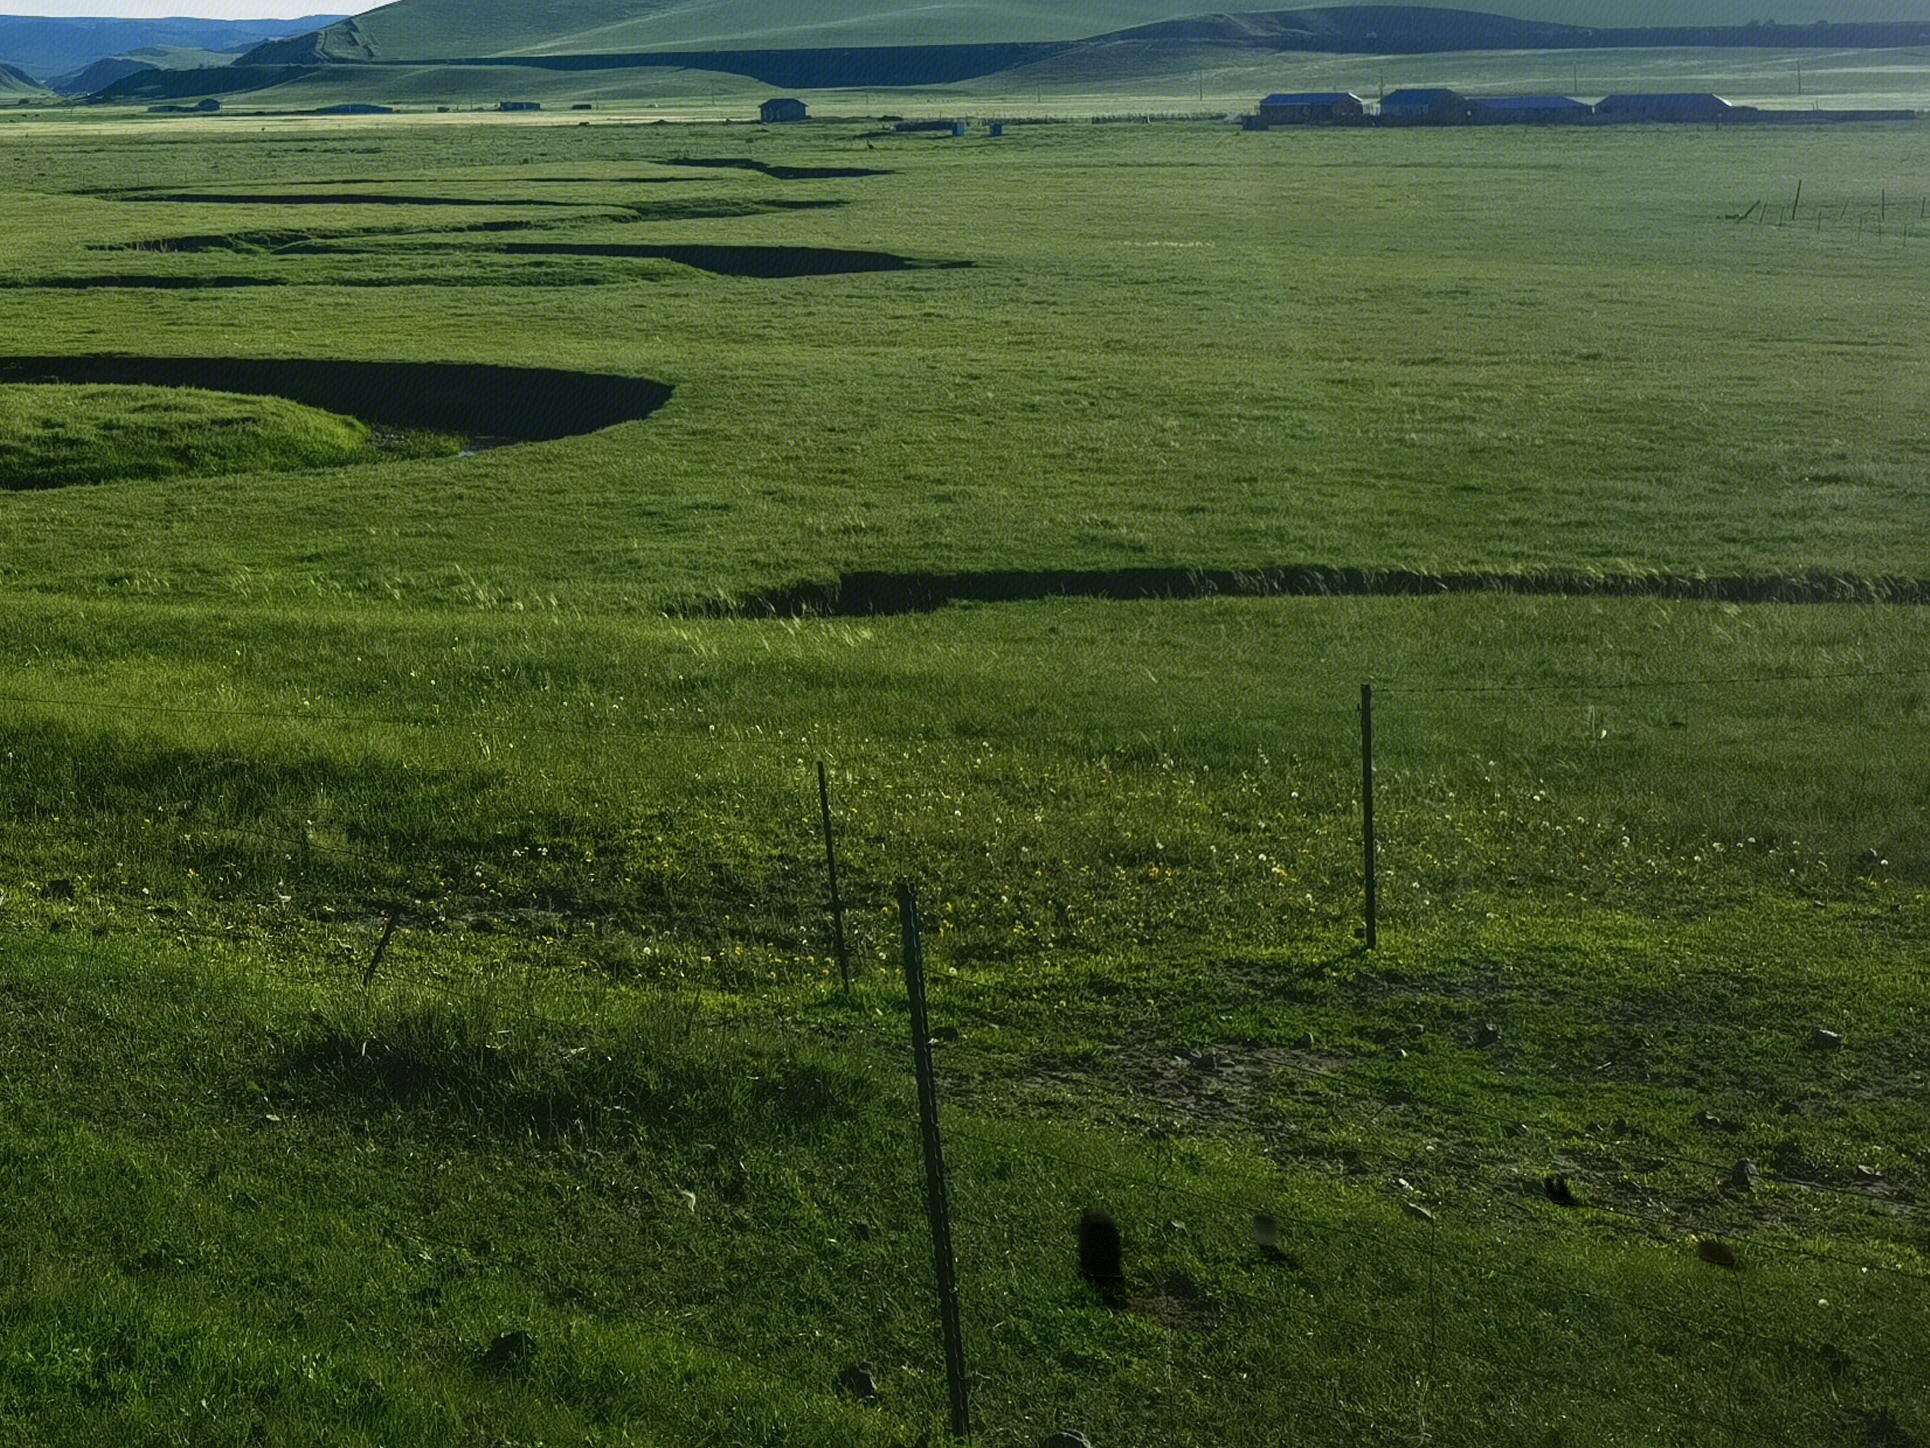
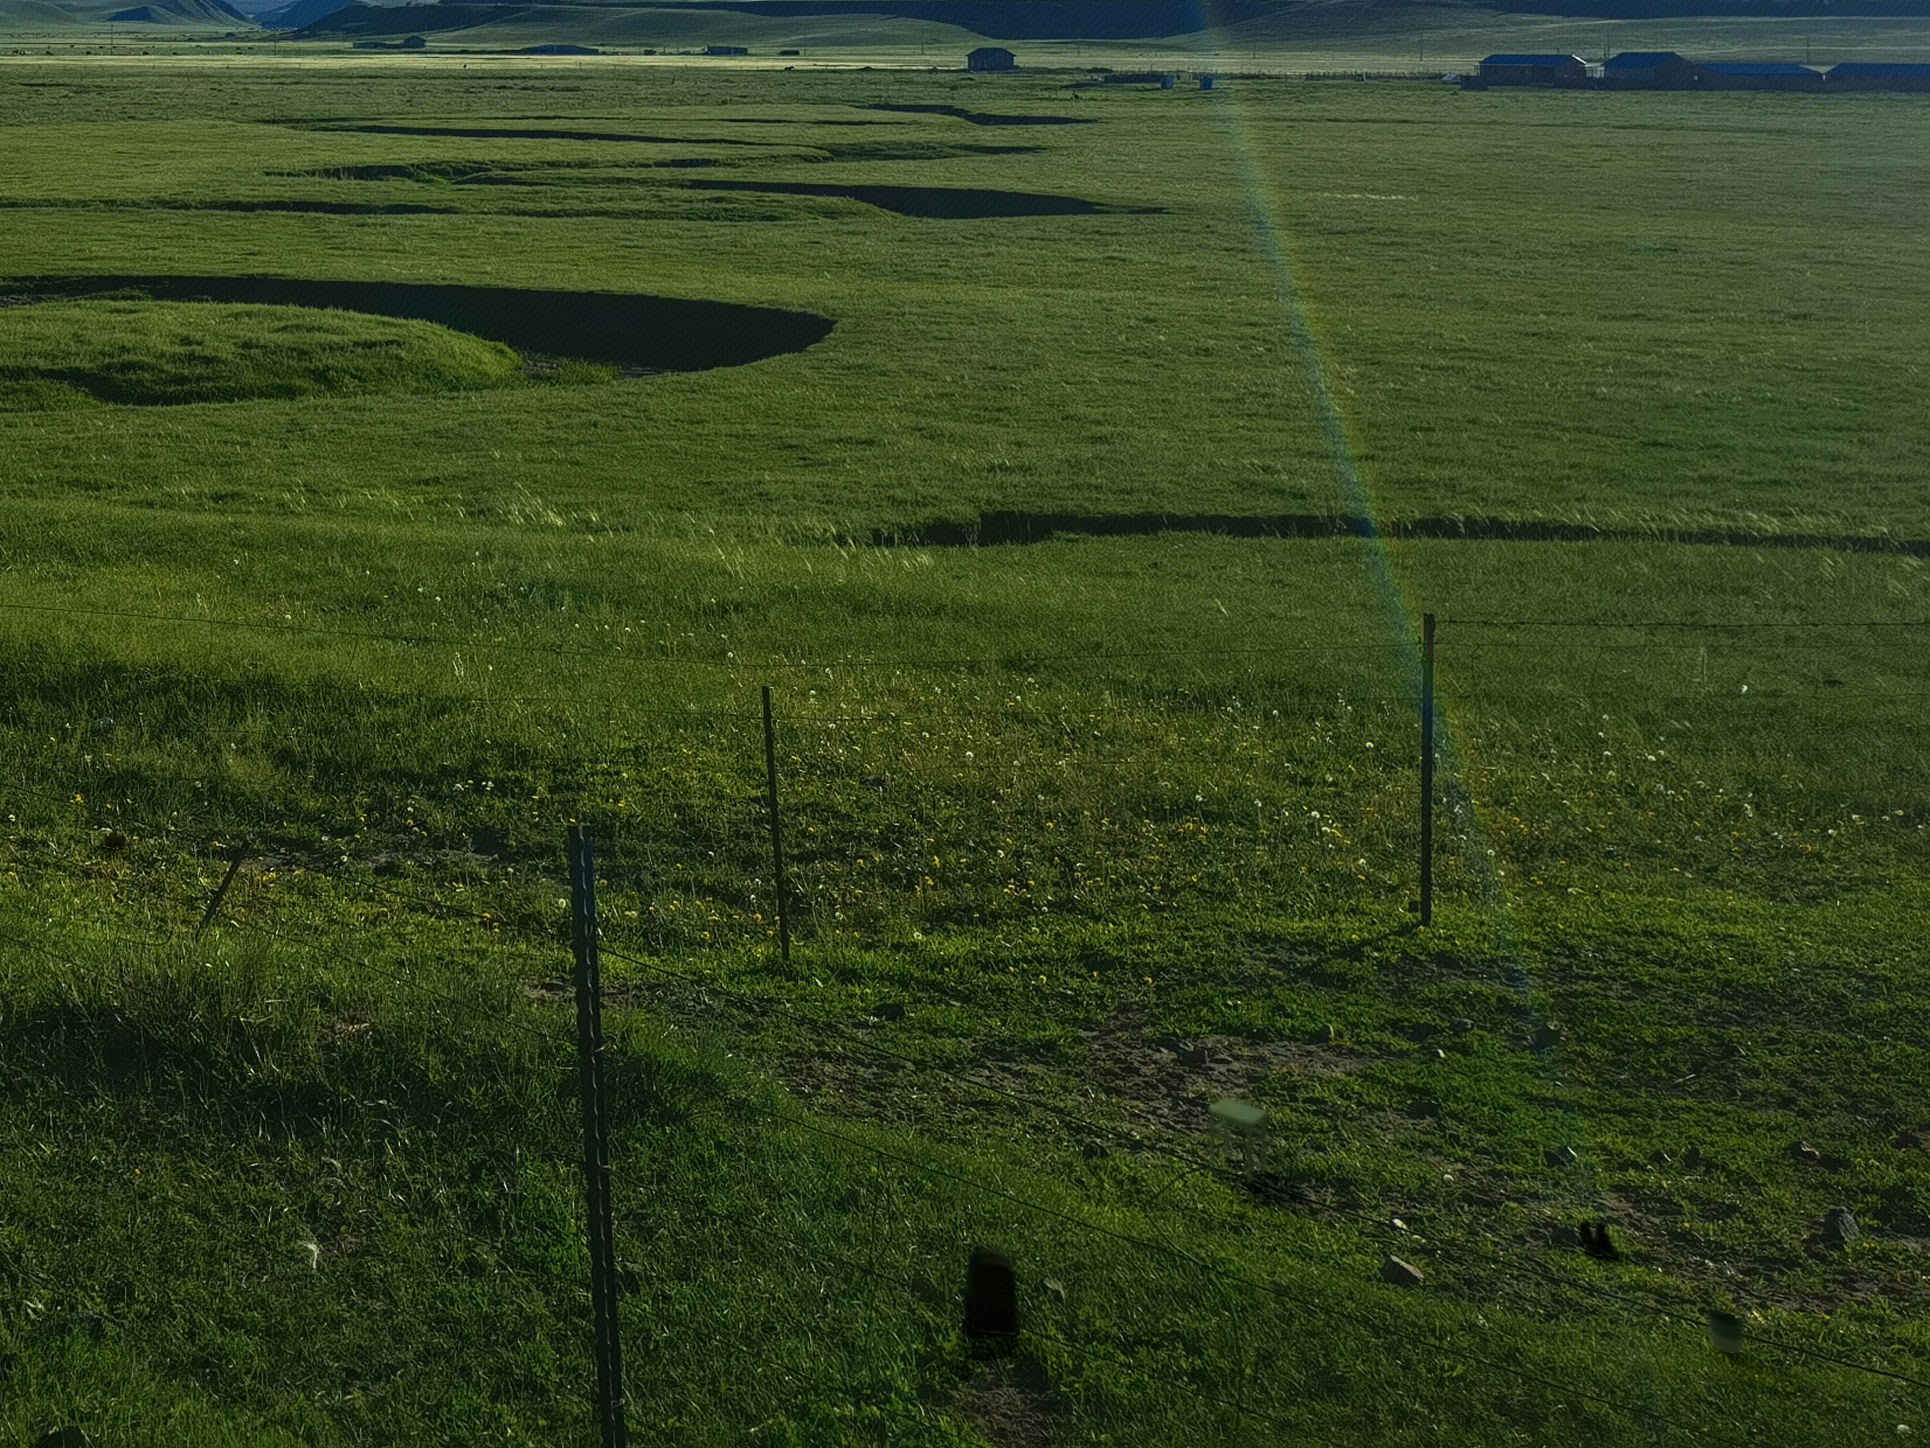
stool: none [1239,1089,1287,1158] -> present [1208,1098,1268,1182]
planter: present [1252,1214,1278,1246] -> present [1708,1310,1744,1353]
basket: present [1697,1217,1733,1264] -> present [104,818,126,850]

